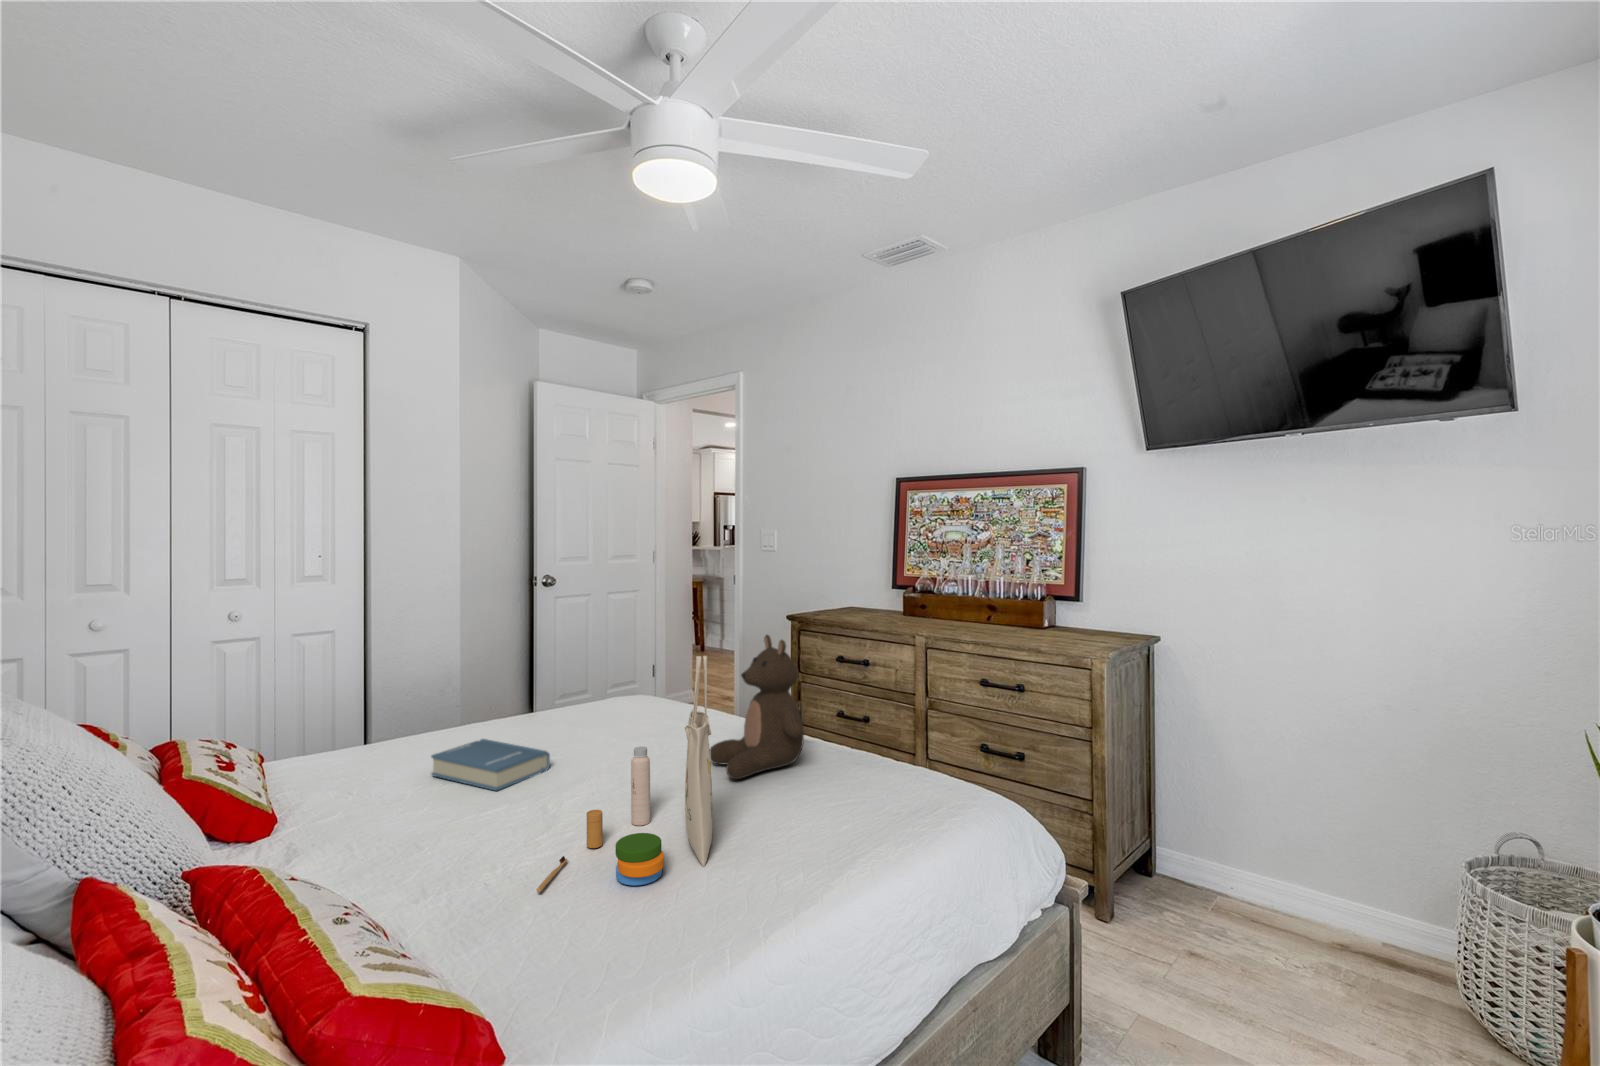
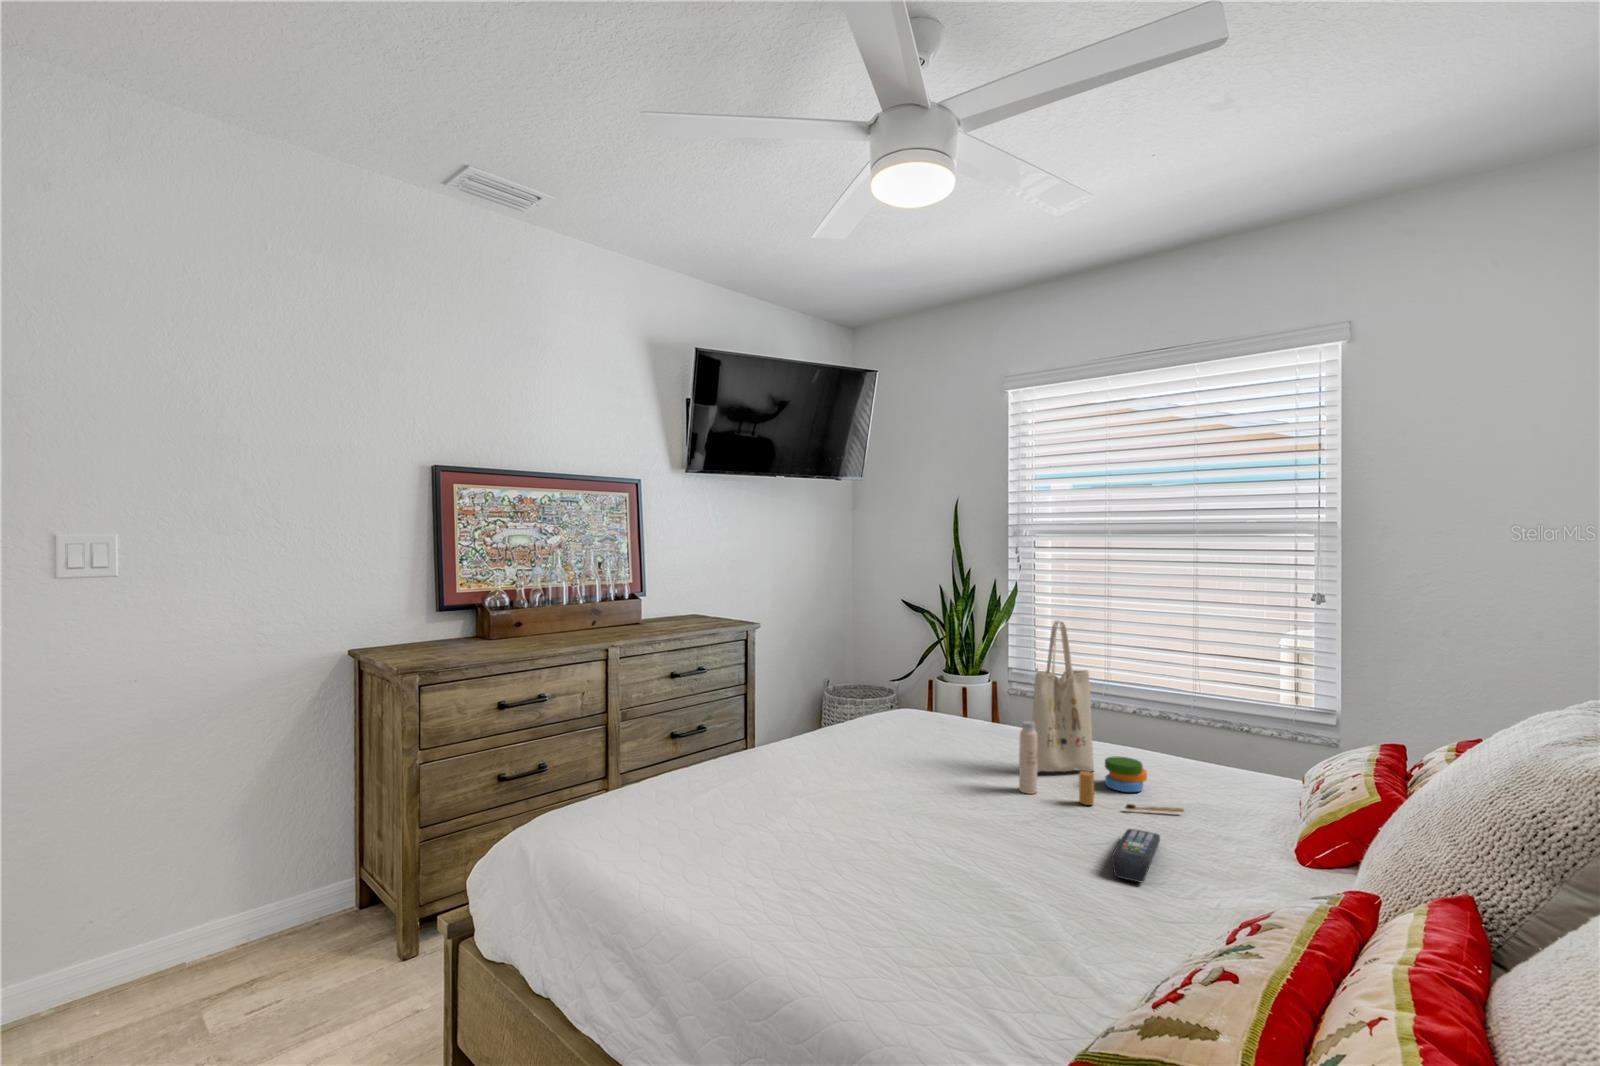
stuffed bear: present [710,635,804,779] -> none [828,627,931,766]
hardback book: present [431,739,550,791] -> none [832,817,975,920]
remote control: none [412,820,502,862] -> present [1112,829,1160,882]

